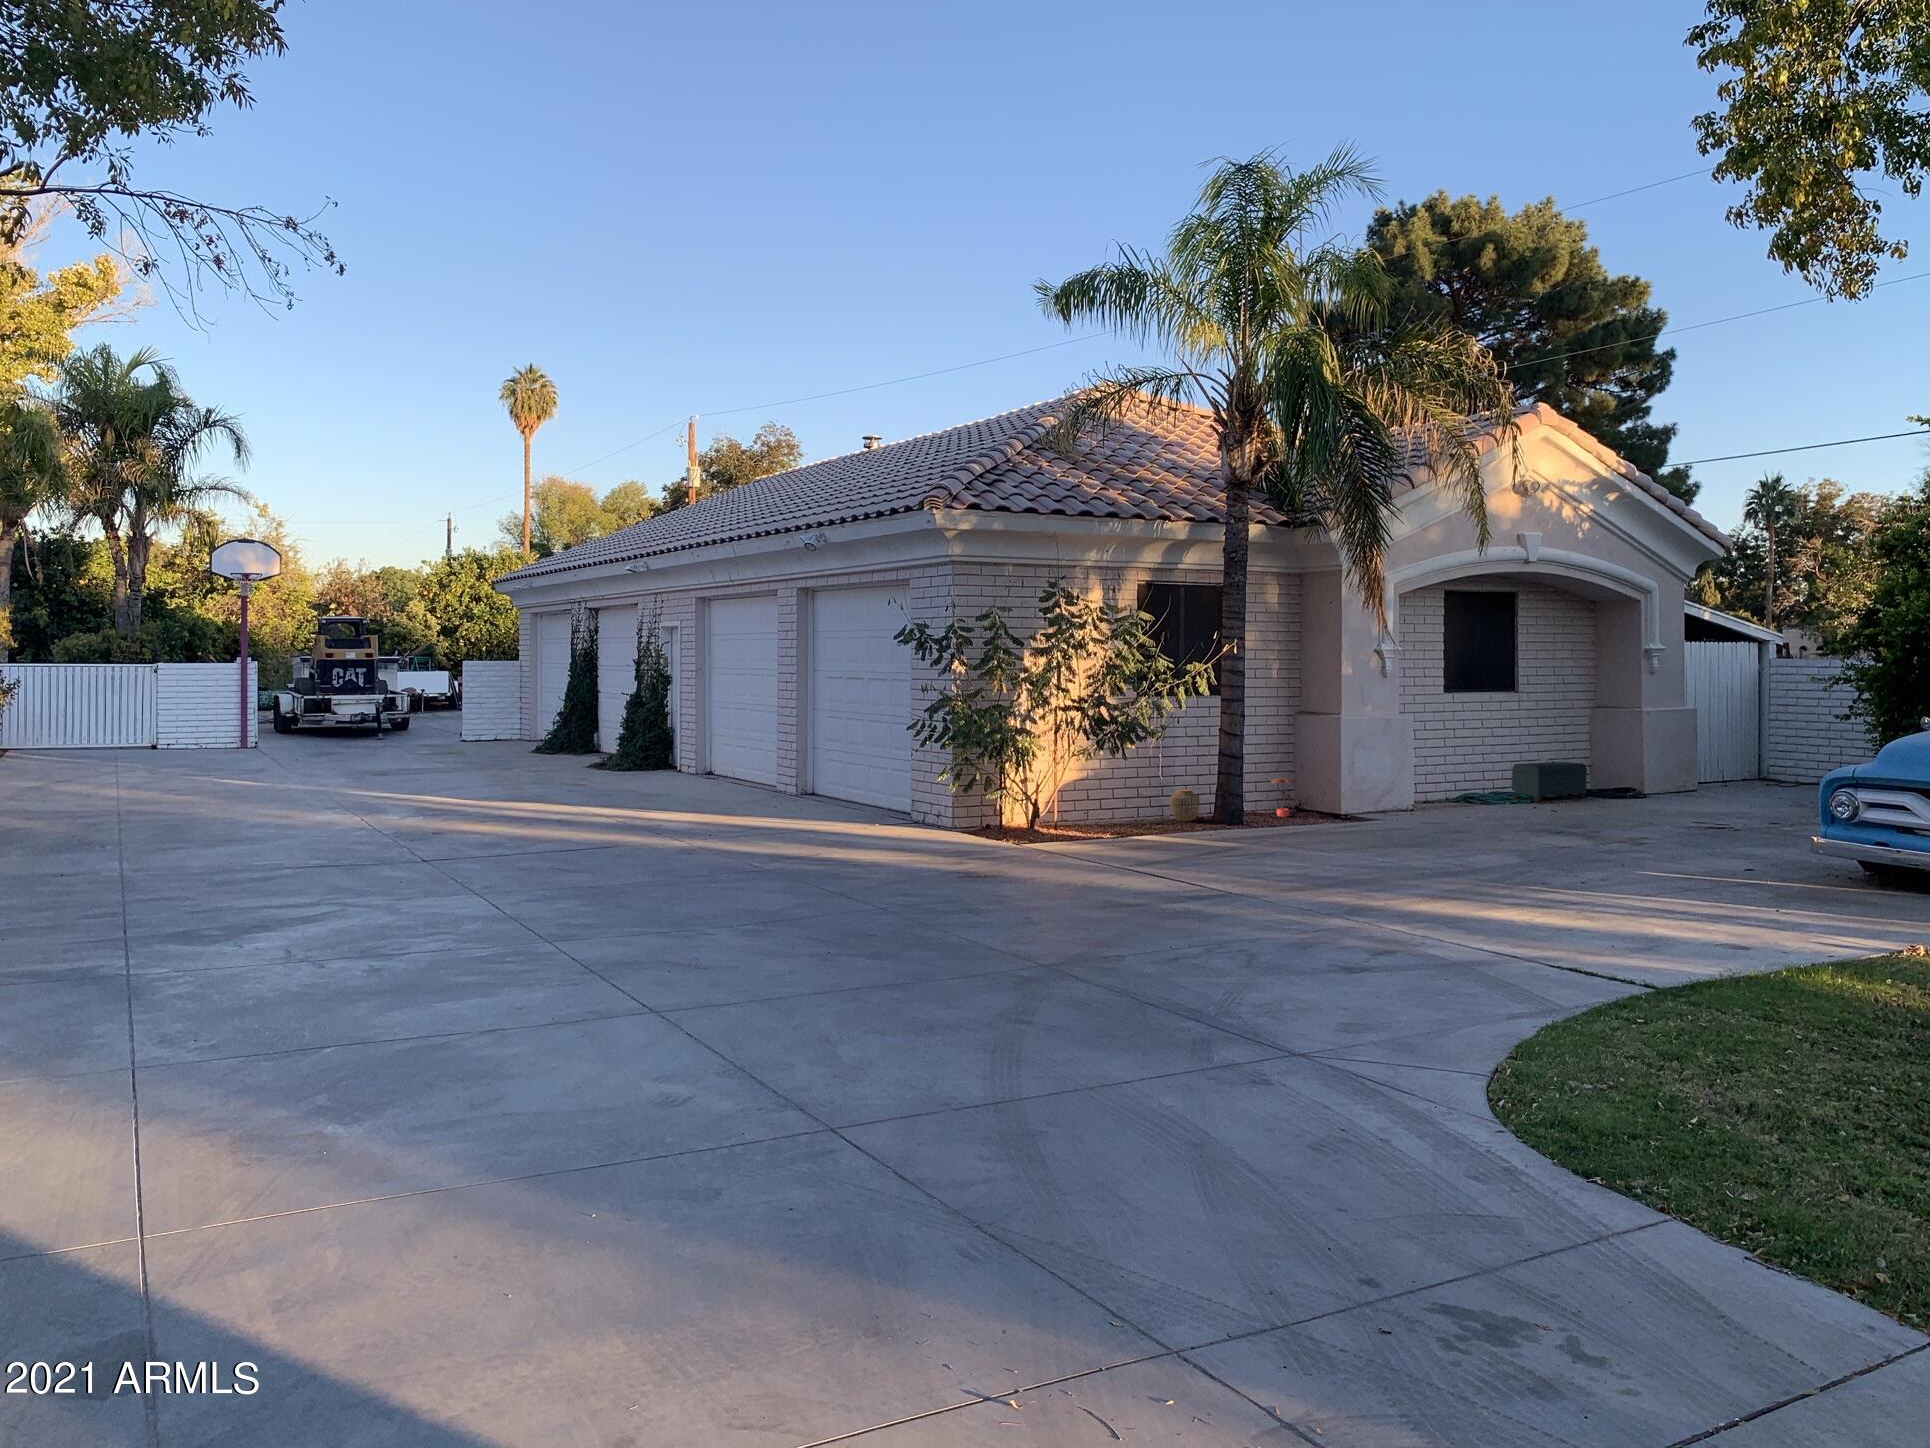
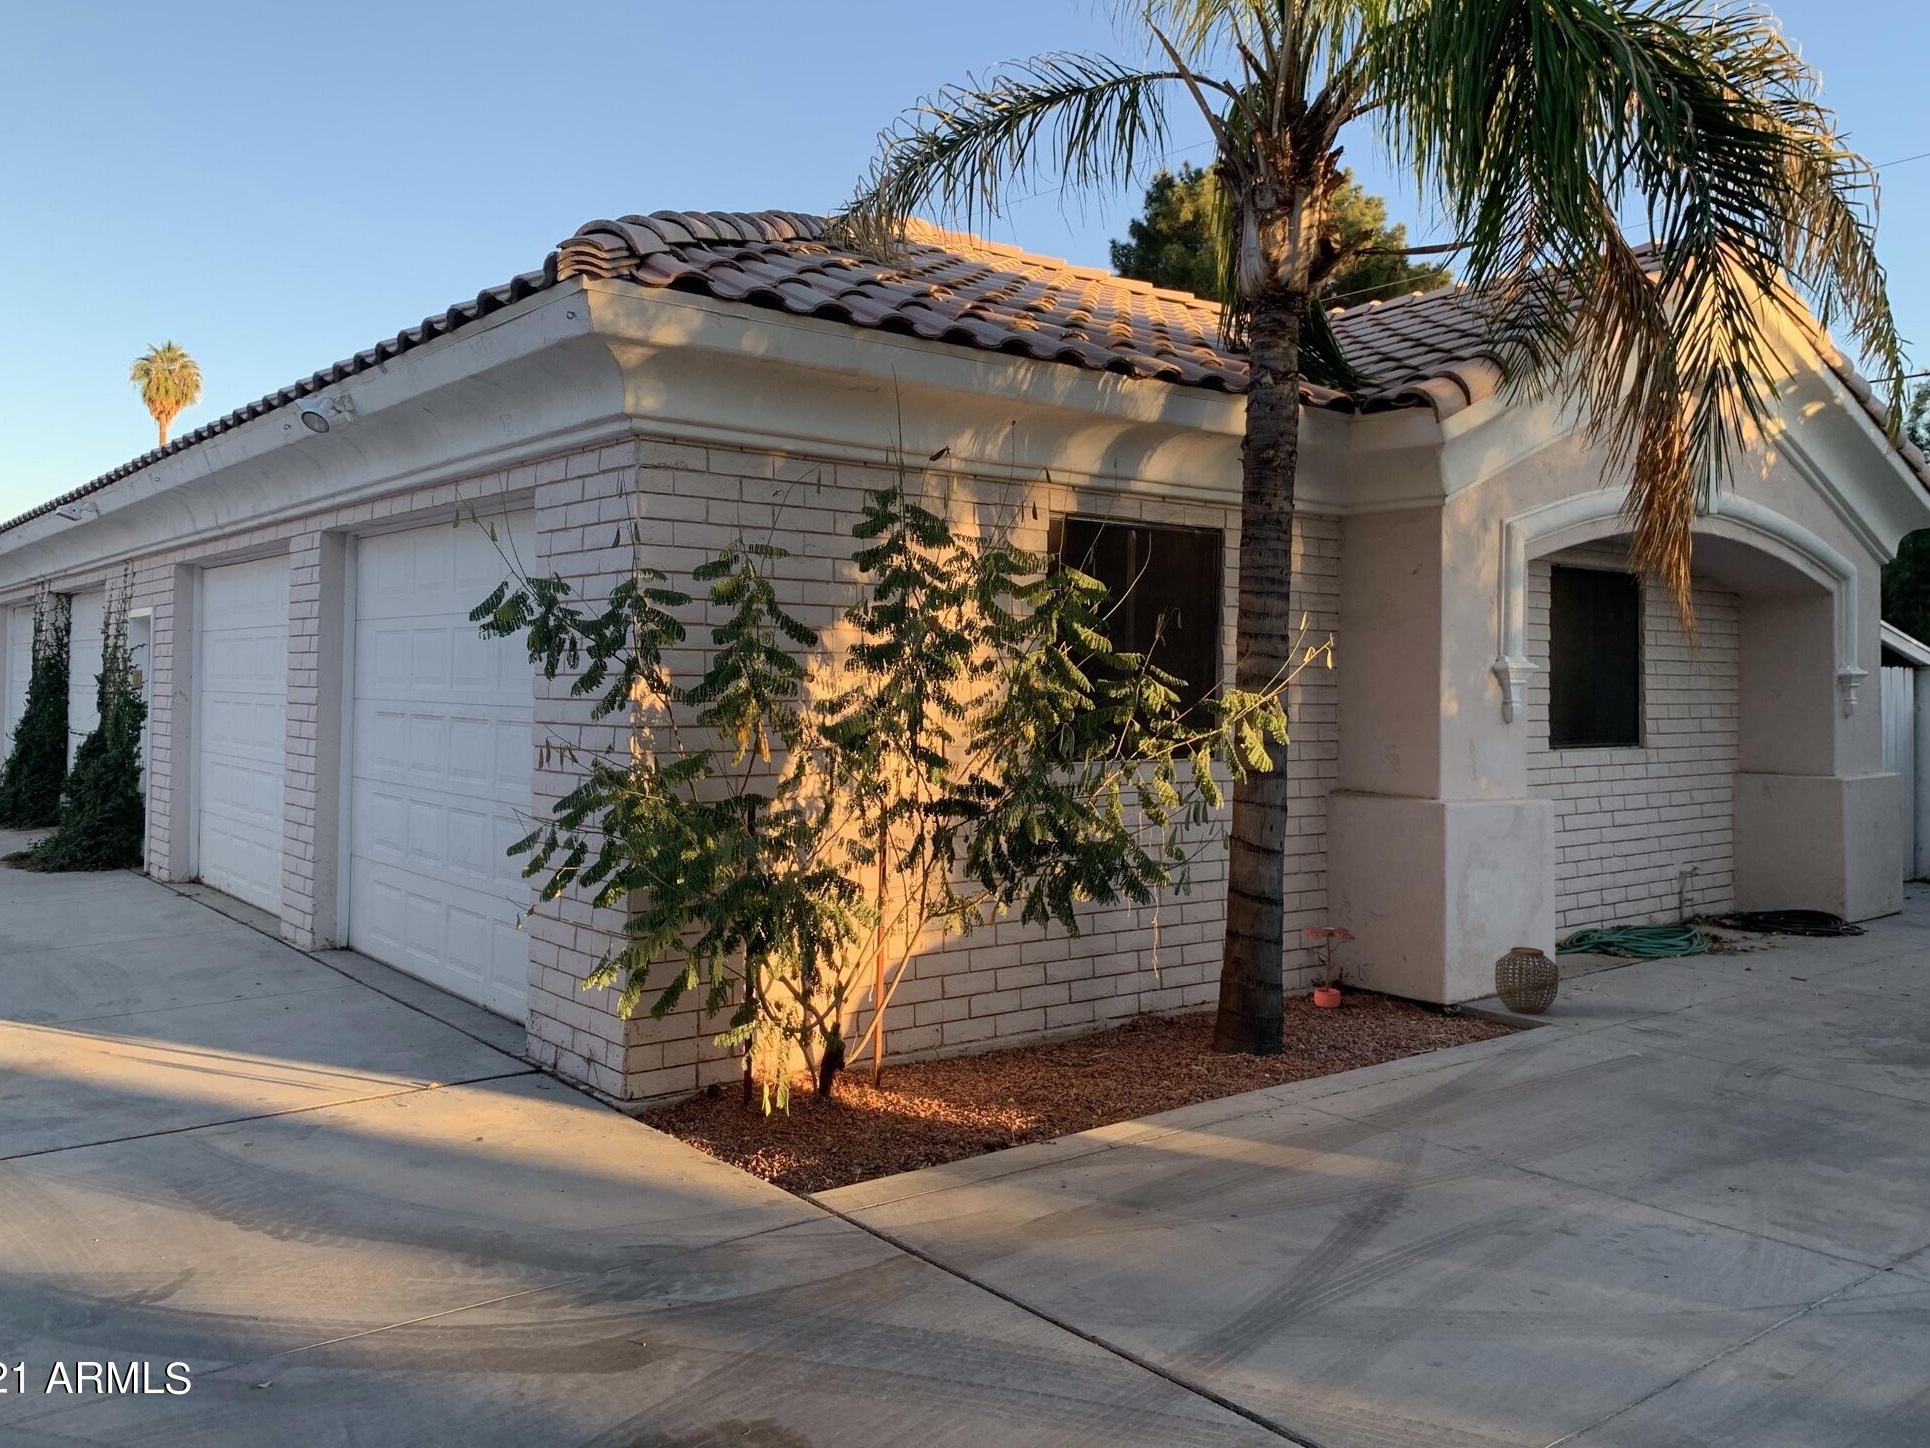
bench: present [1512,762,1587,801] -> none [1647,866,1762,942]
woven basket: present [1170,789,1199,821] -> present [1495,947,1558,1014]

